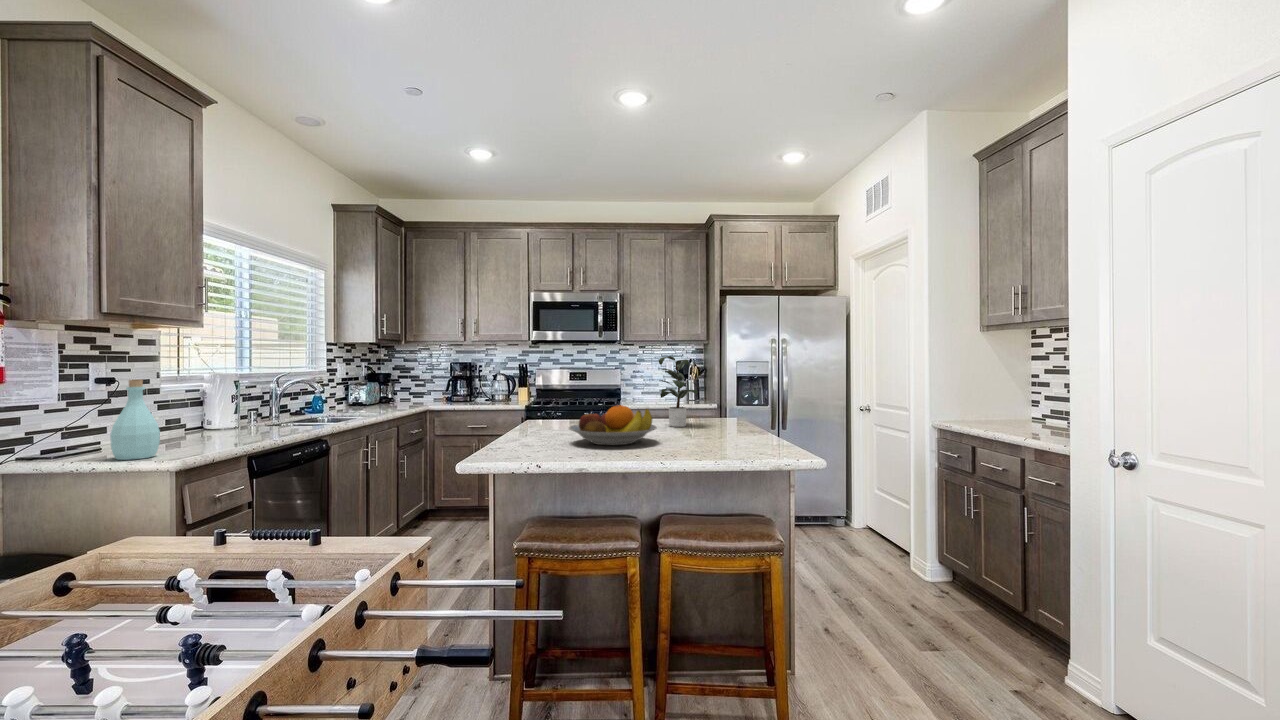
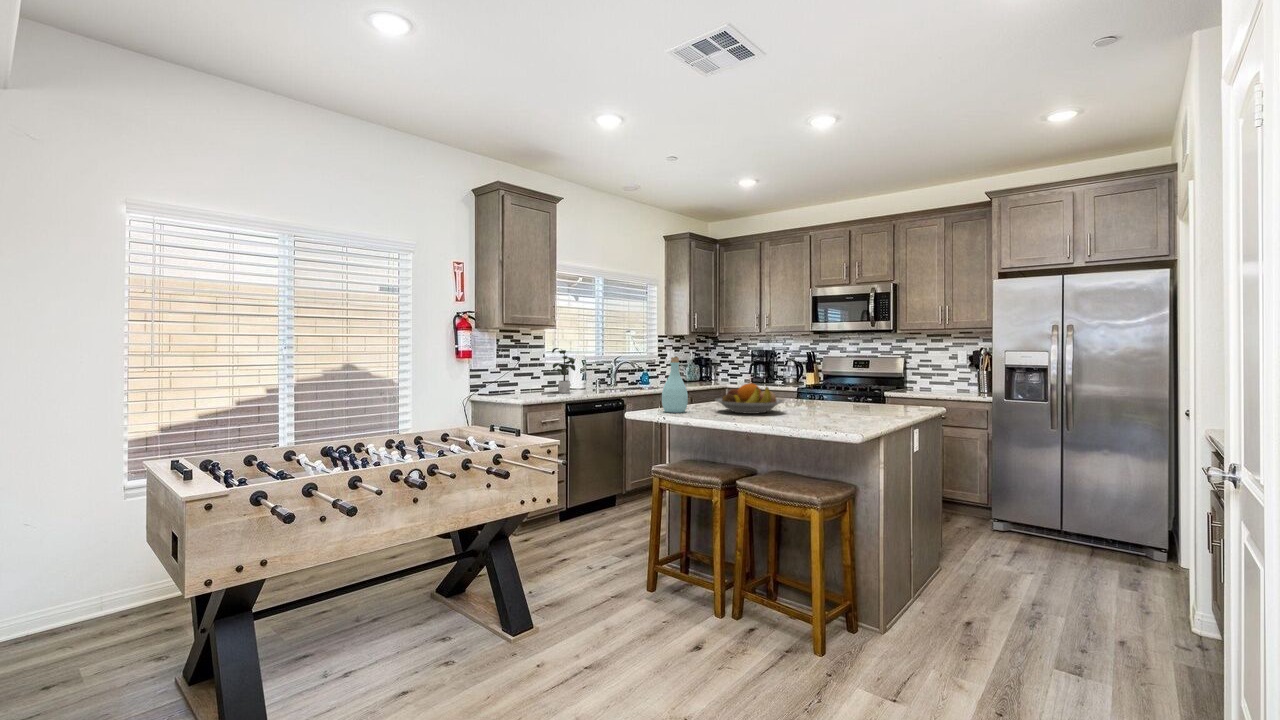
potted plant: present [659,356,700,427] -> present [552,348,575,393]
bottle: present [110,379,160,460] -> present [662,357,688,413]

